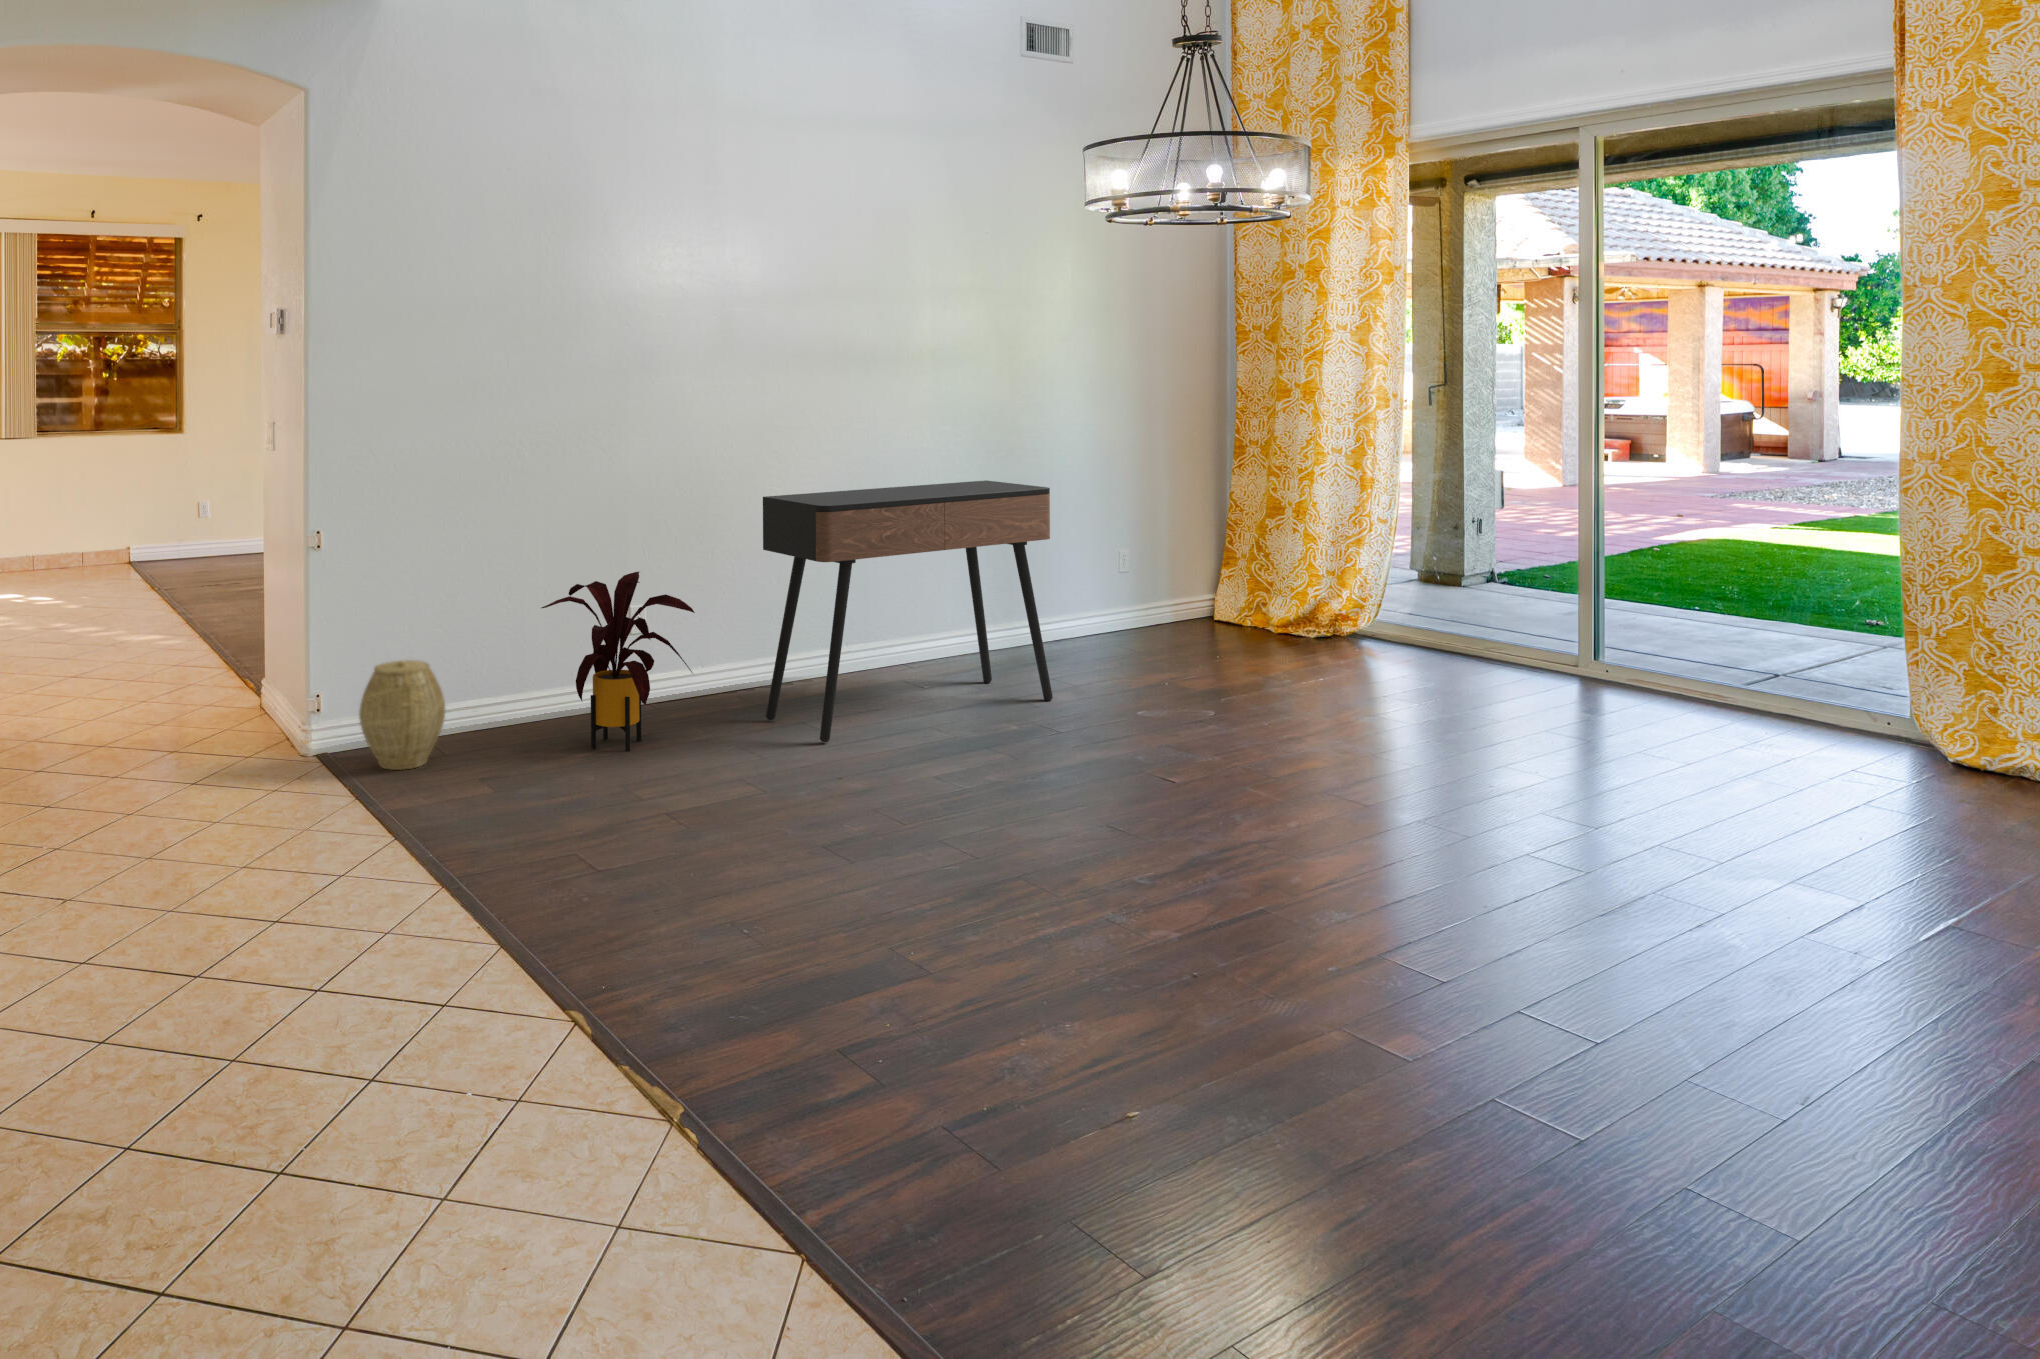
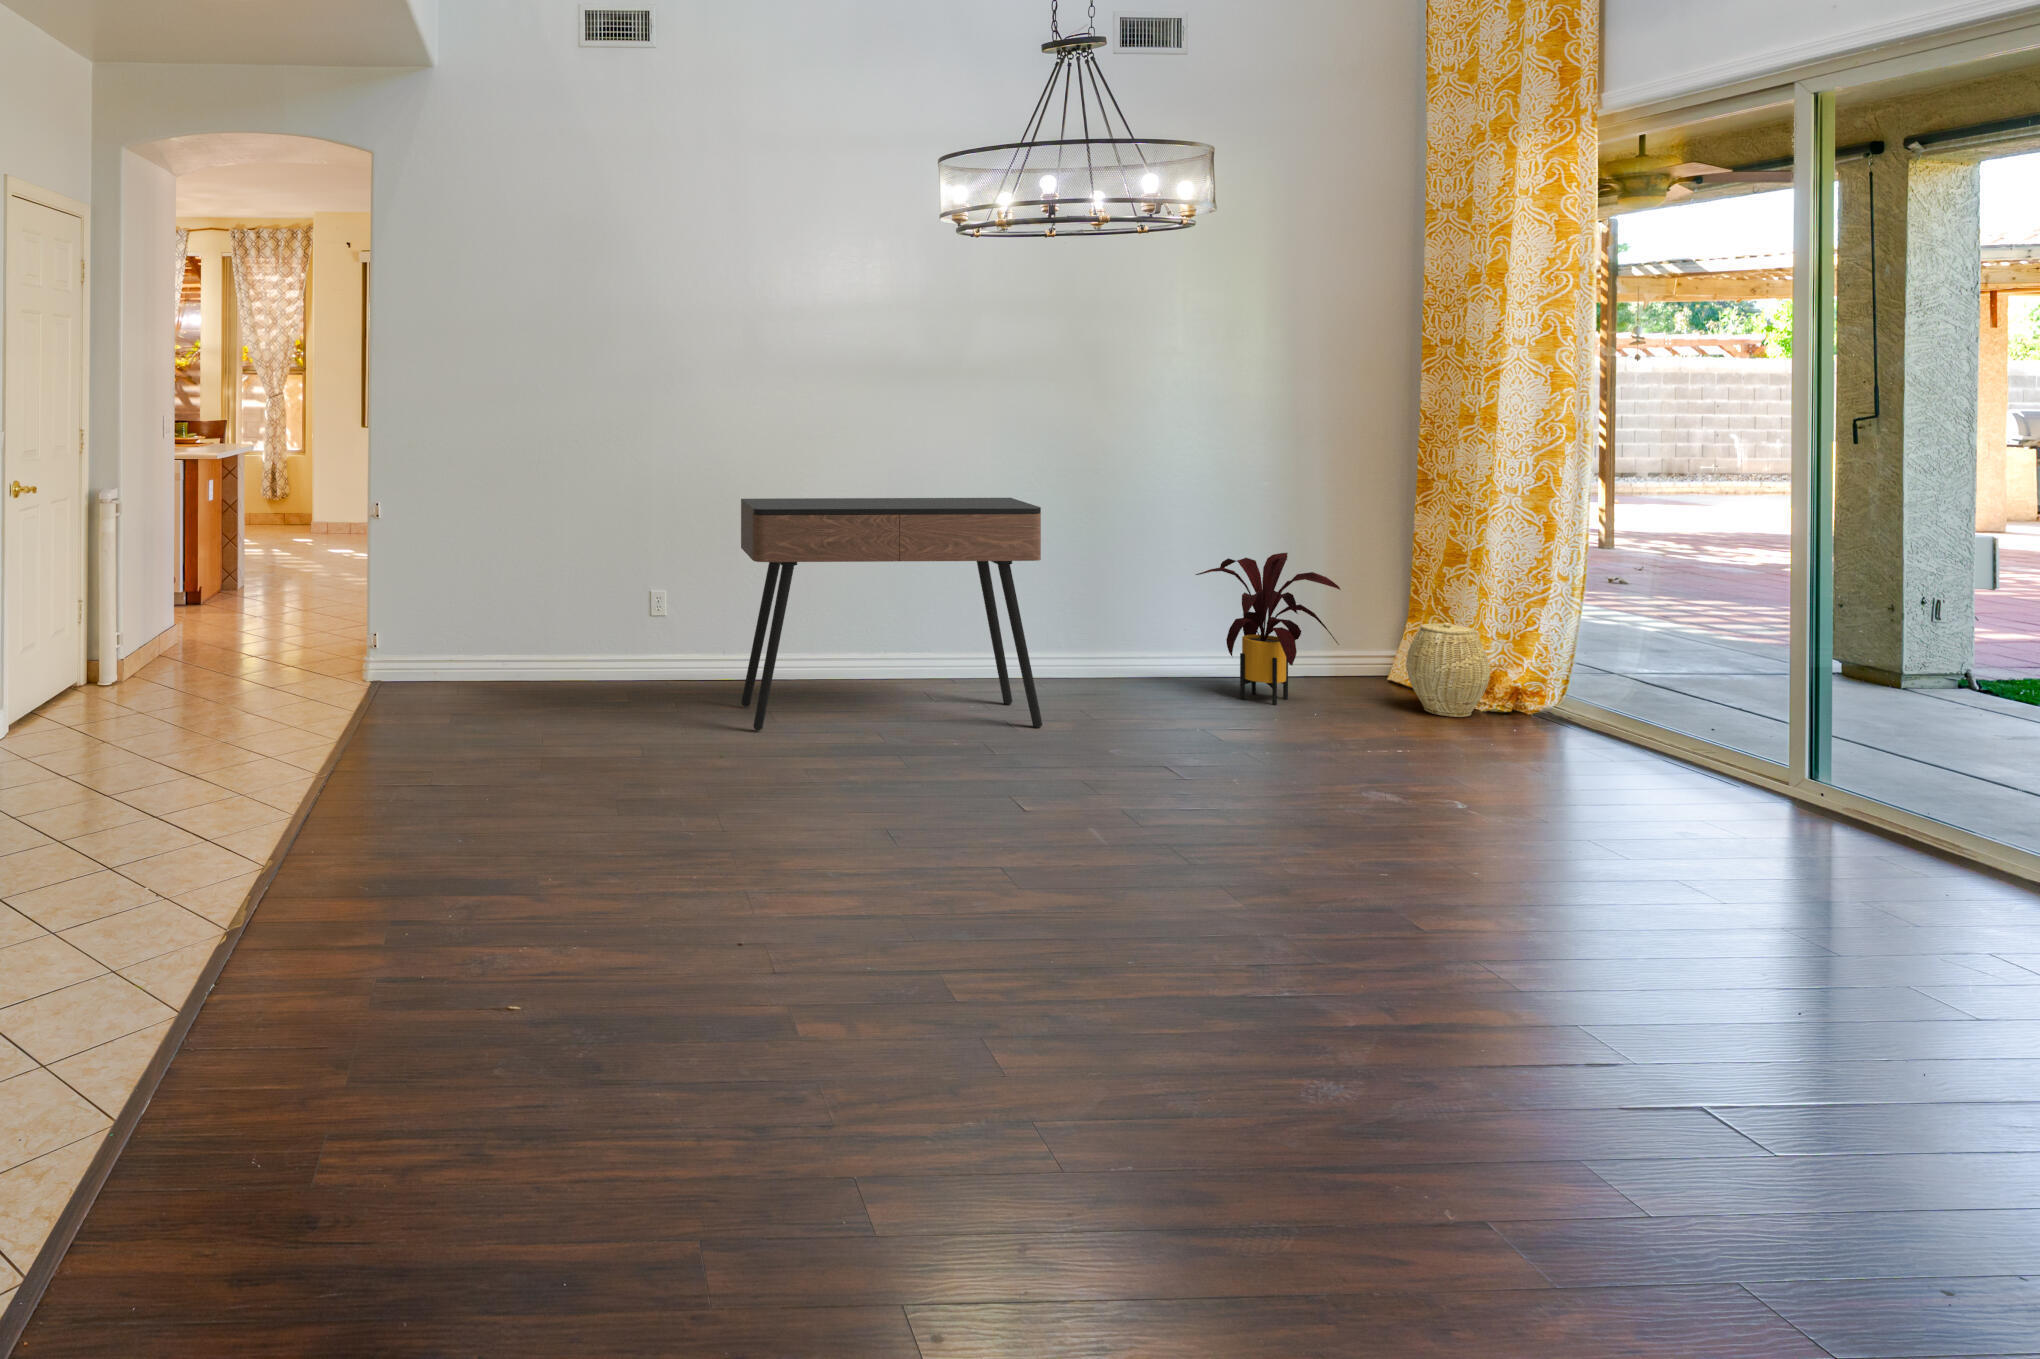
house plant: present [541,572,695,751] -> present [1196,553,1341,705]
woven basket: present [359,660,445,770] -> present [1406,623,1490,717]

